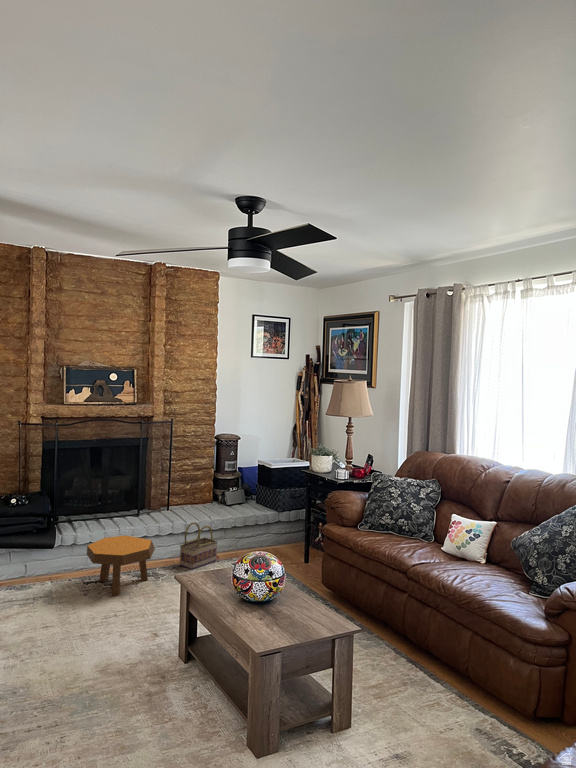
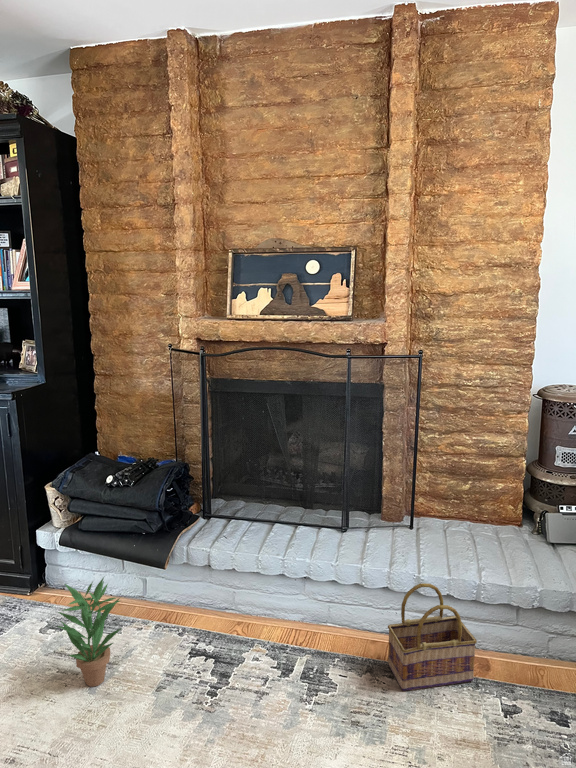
footstool: present [87,536,155,596] -> none [174,572,311,718]
potted plant: none [23,540,65,606] -> present [58,577,122,687]

